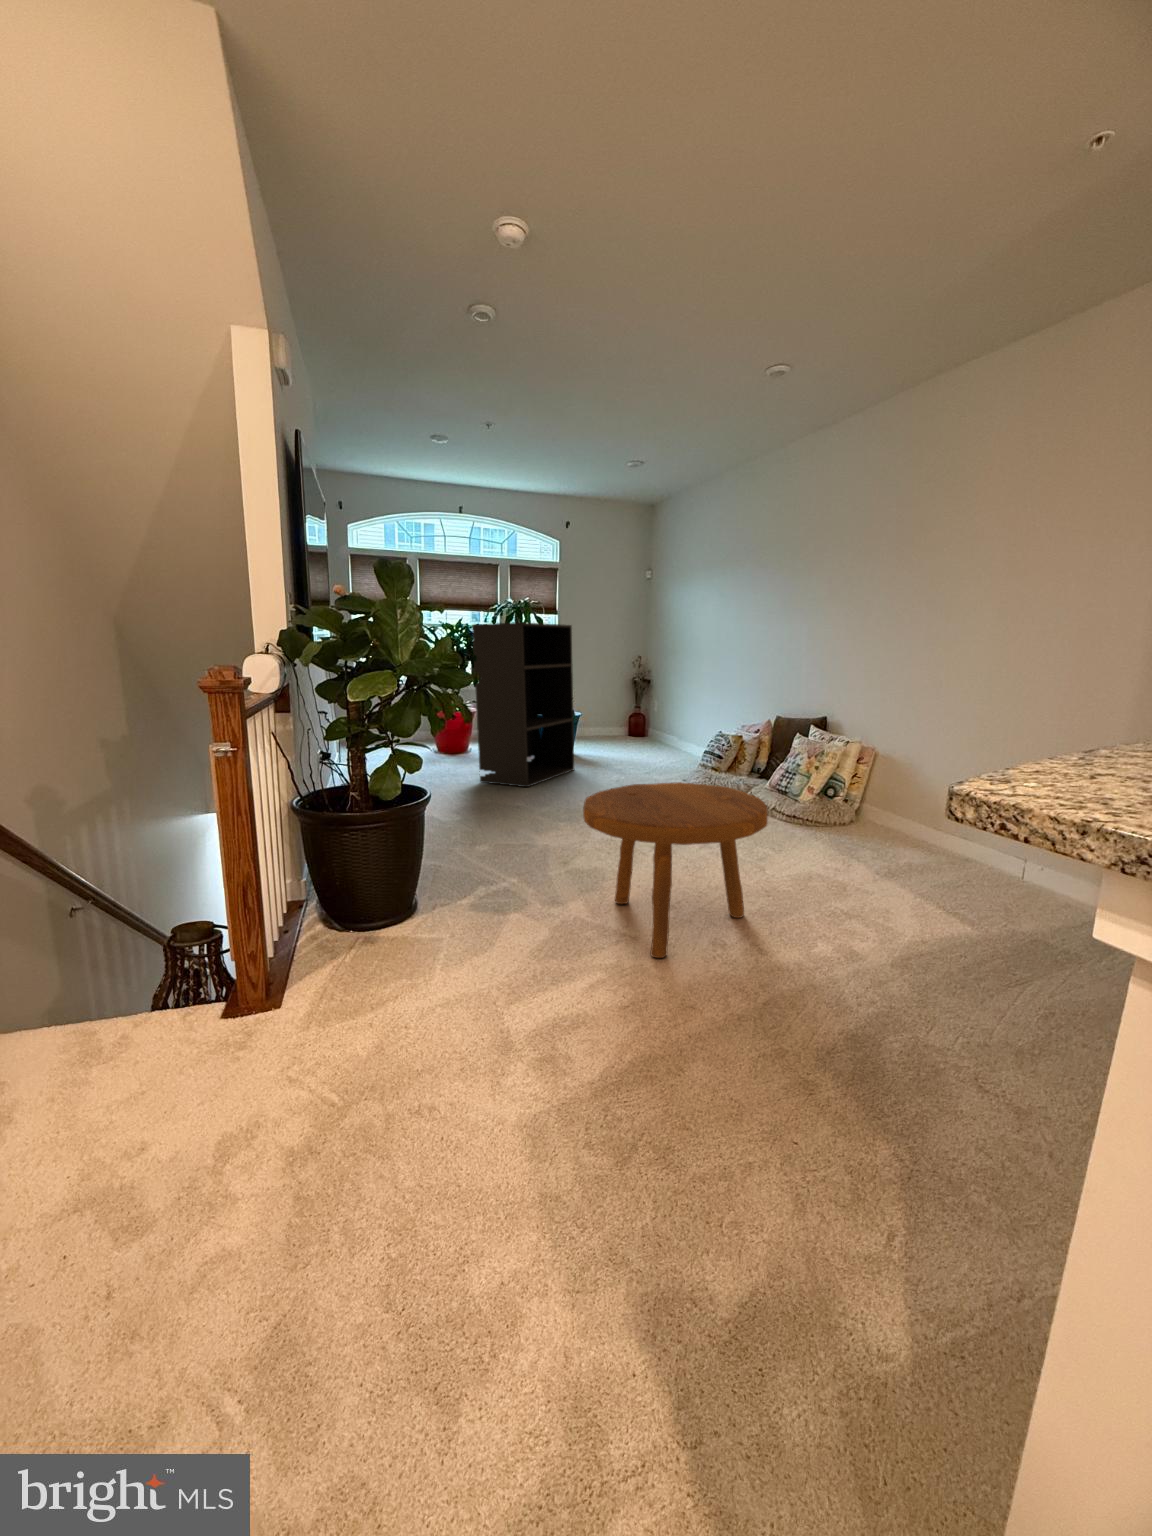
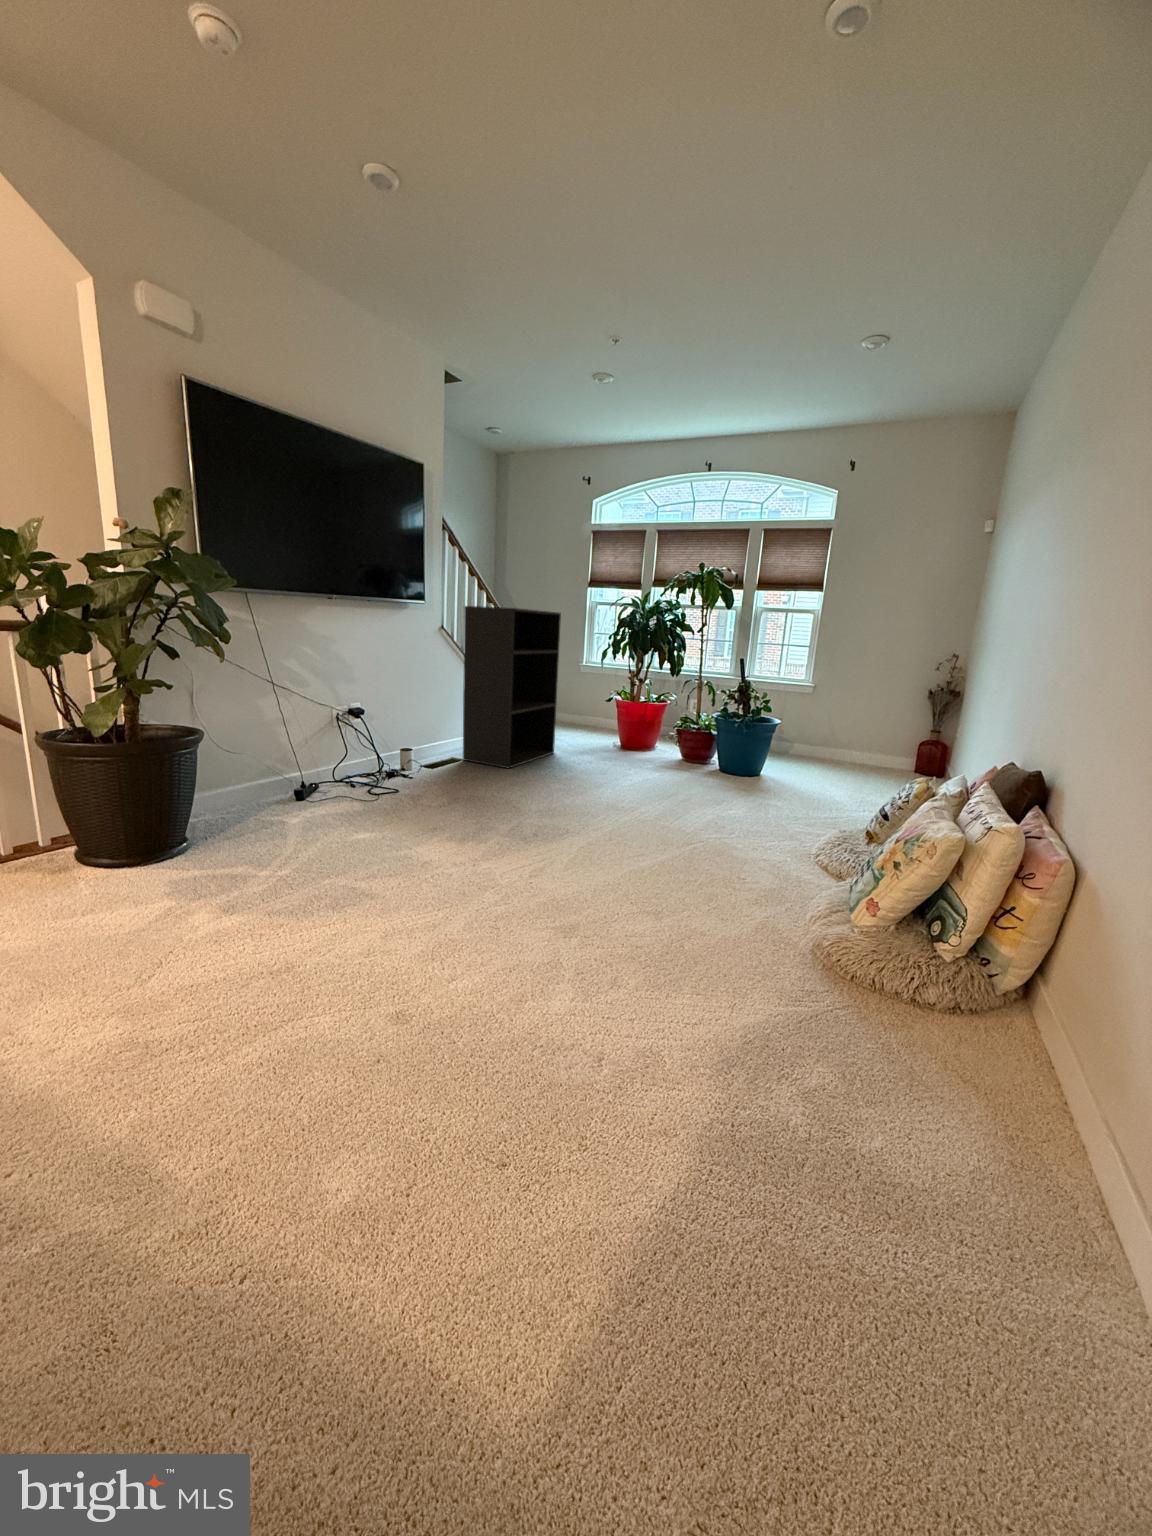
footstool: present [583,782,768,958] -> none [571,784,747,956]

